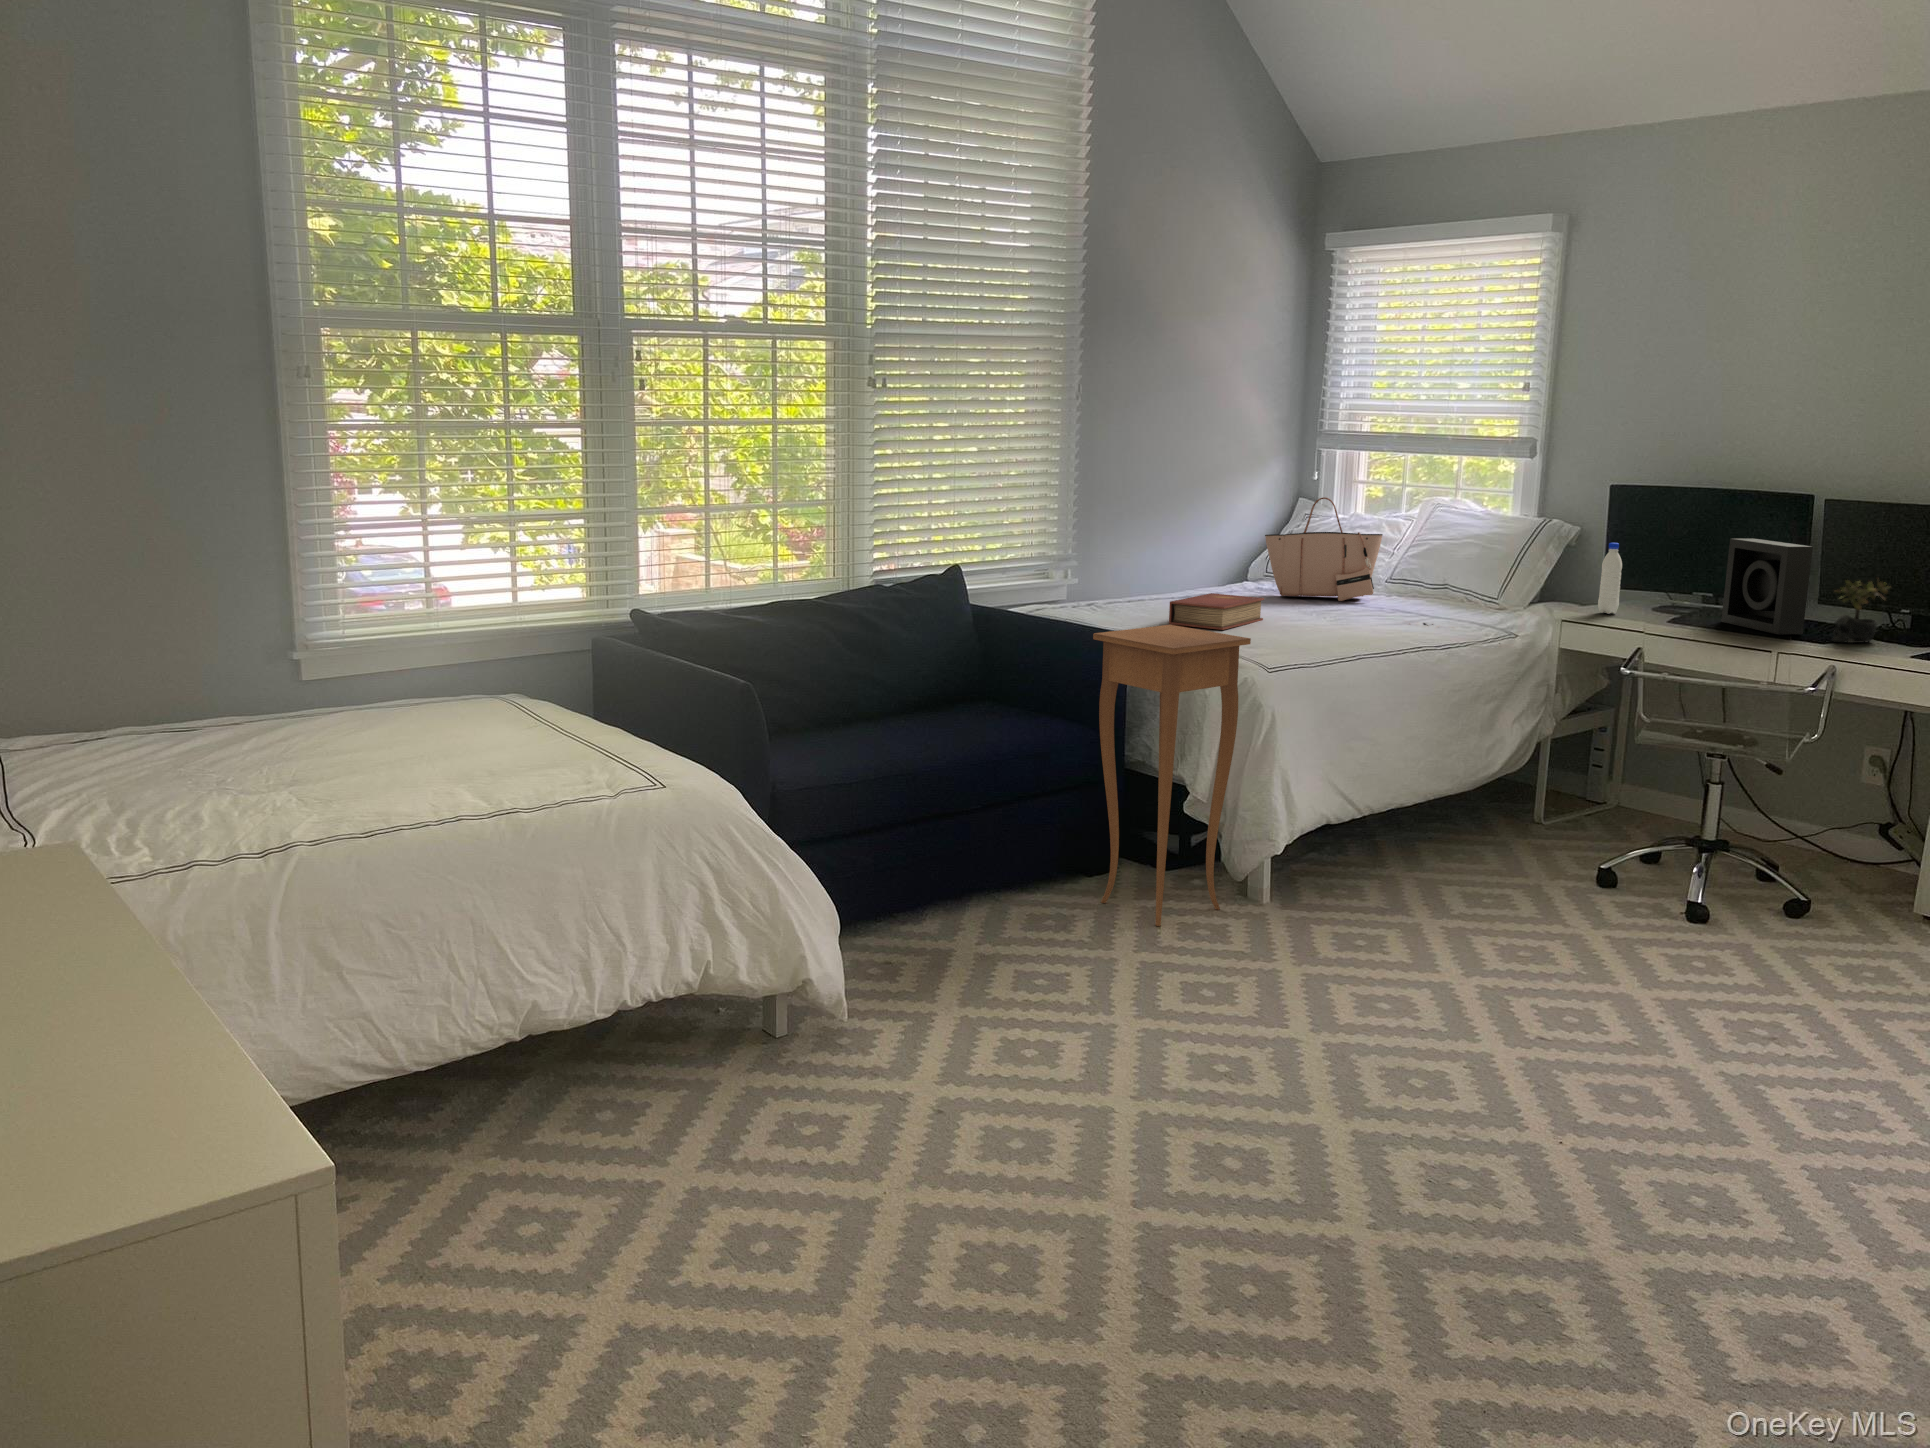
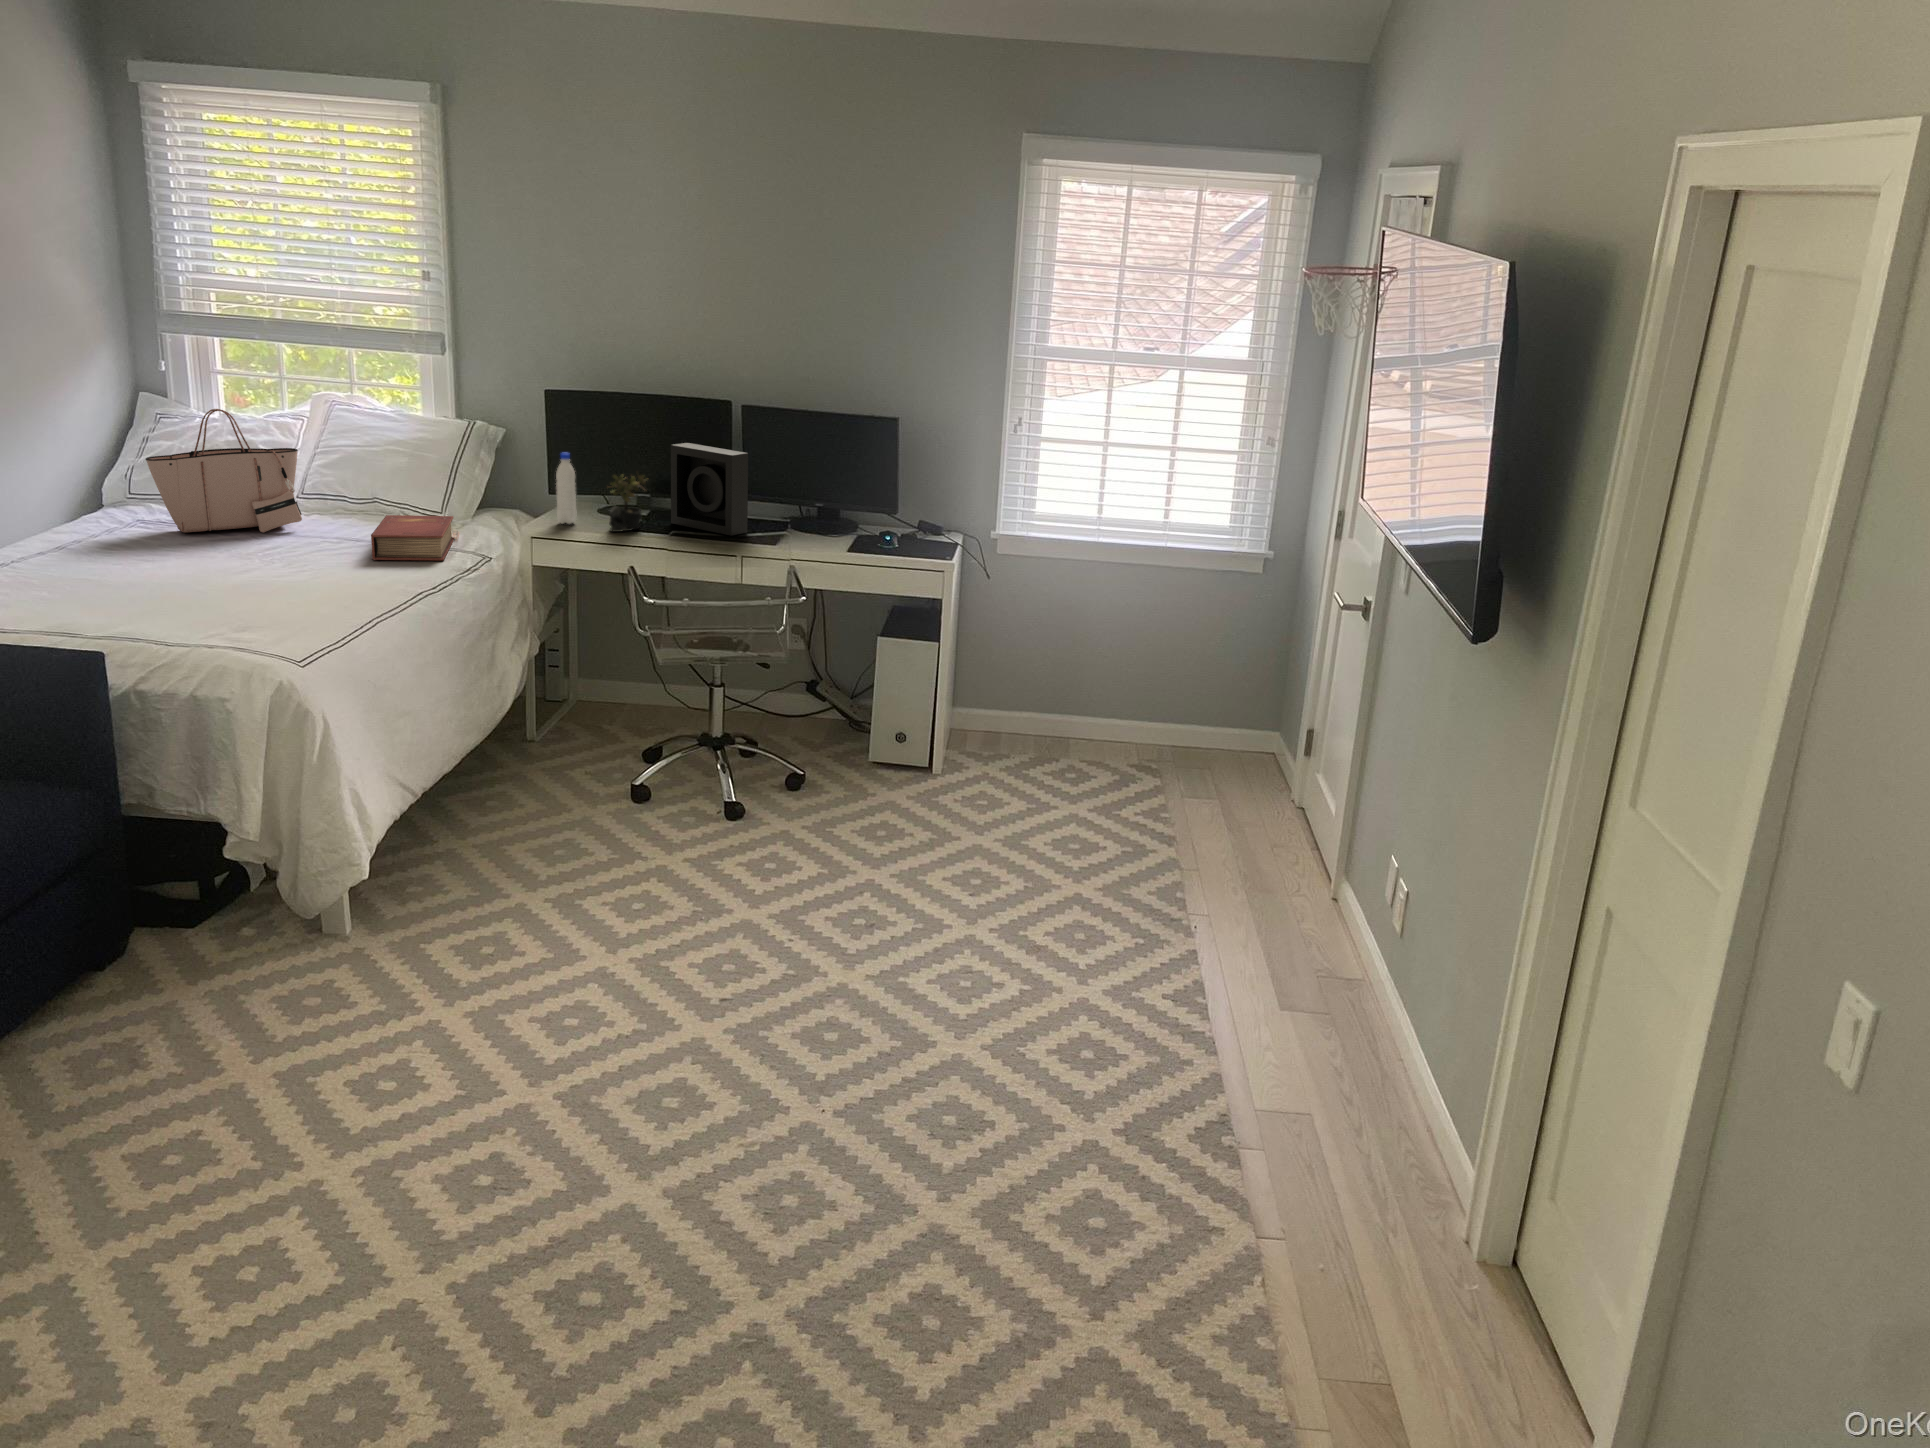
succulent plant: present [1833,580,1889,643] -> present [609,475,646,532]
book: present [1169,593,1264,630] -> present [371,515,454,560]
side table: present [1093,625,1251,926] -> none [54,628,285,1011]

